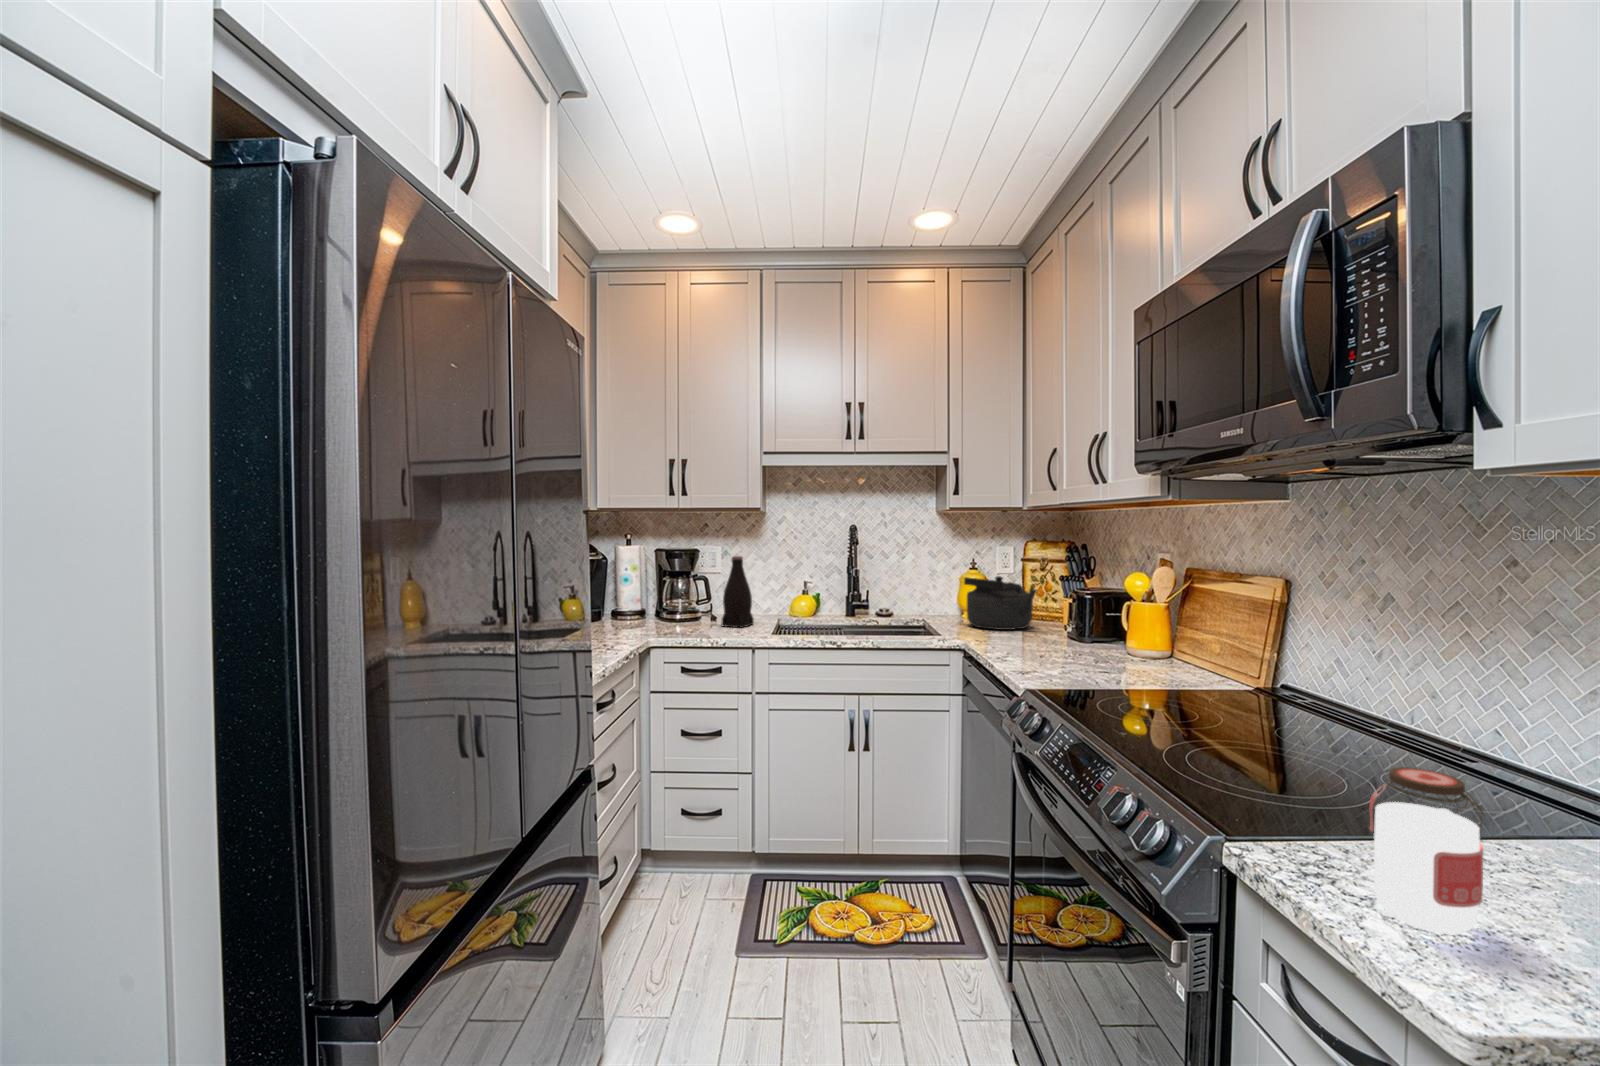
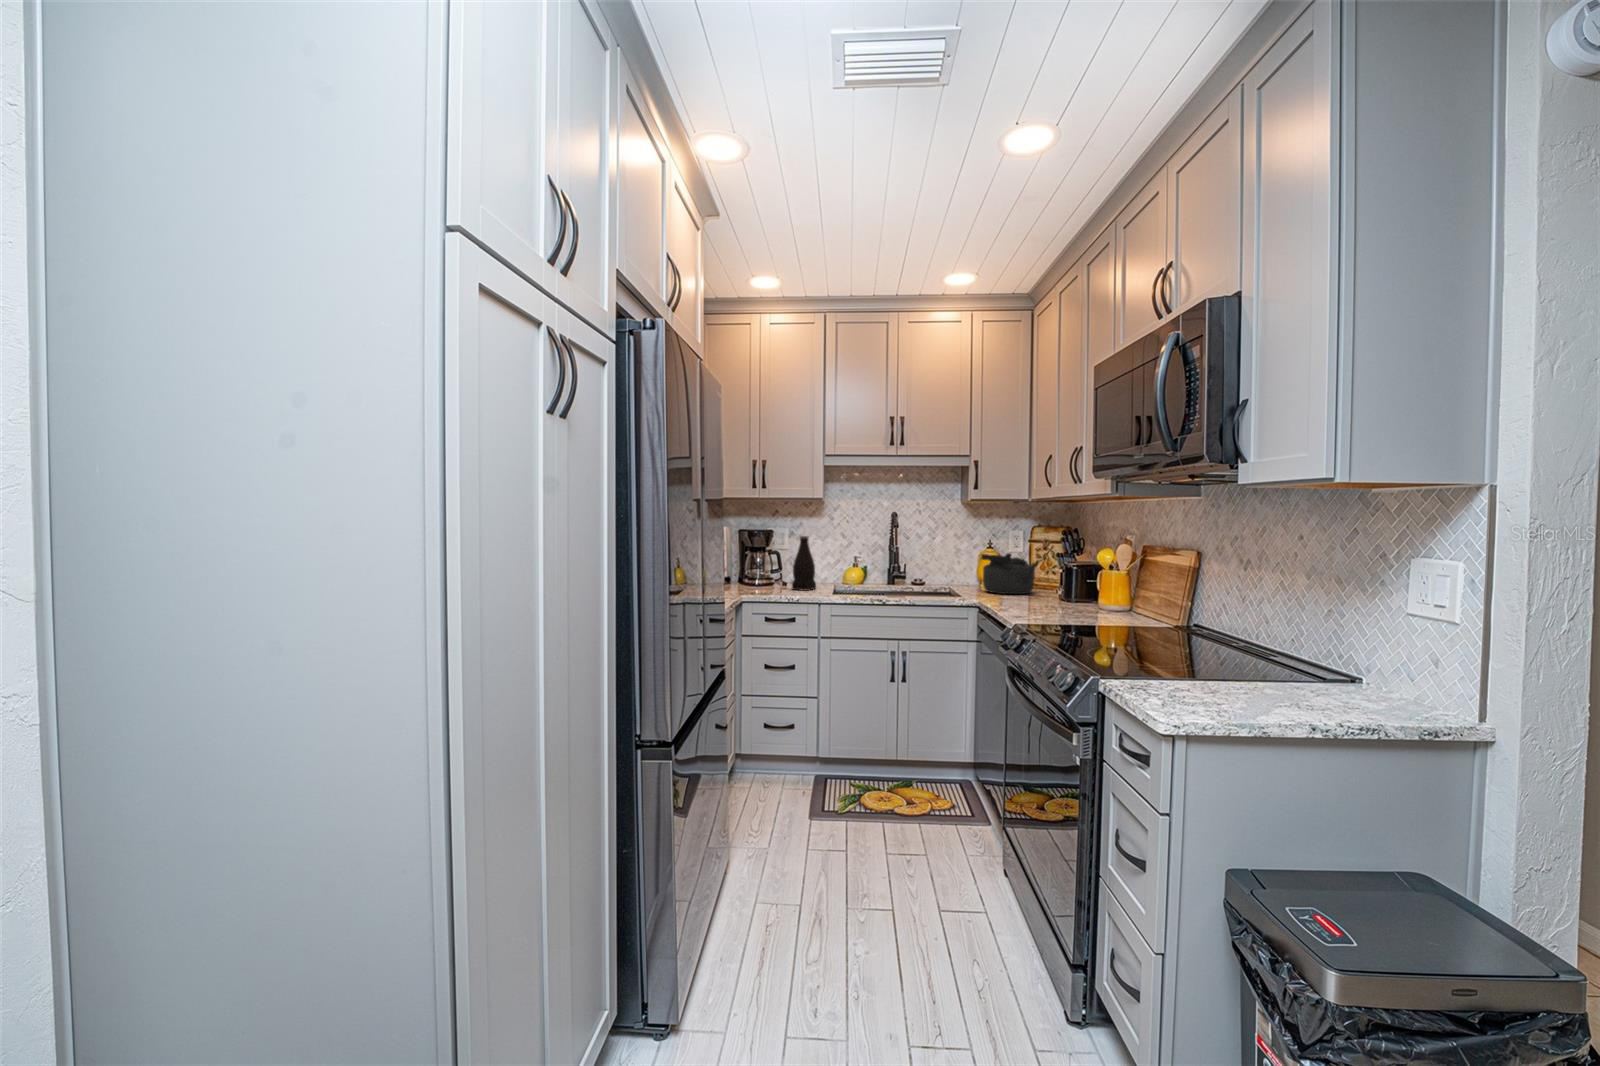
jar: present [1369,767,1484,934] -> none [1155,629,1203,703]

